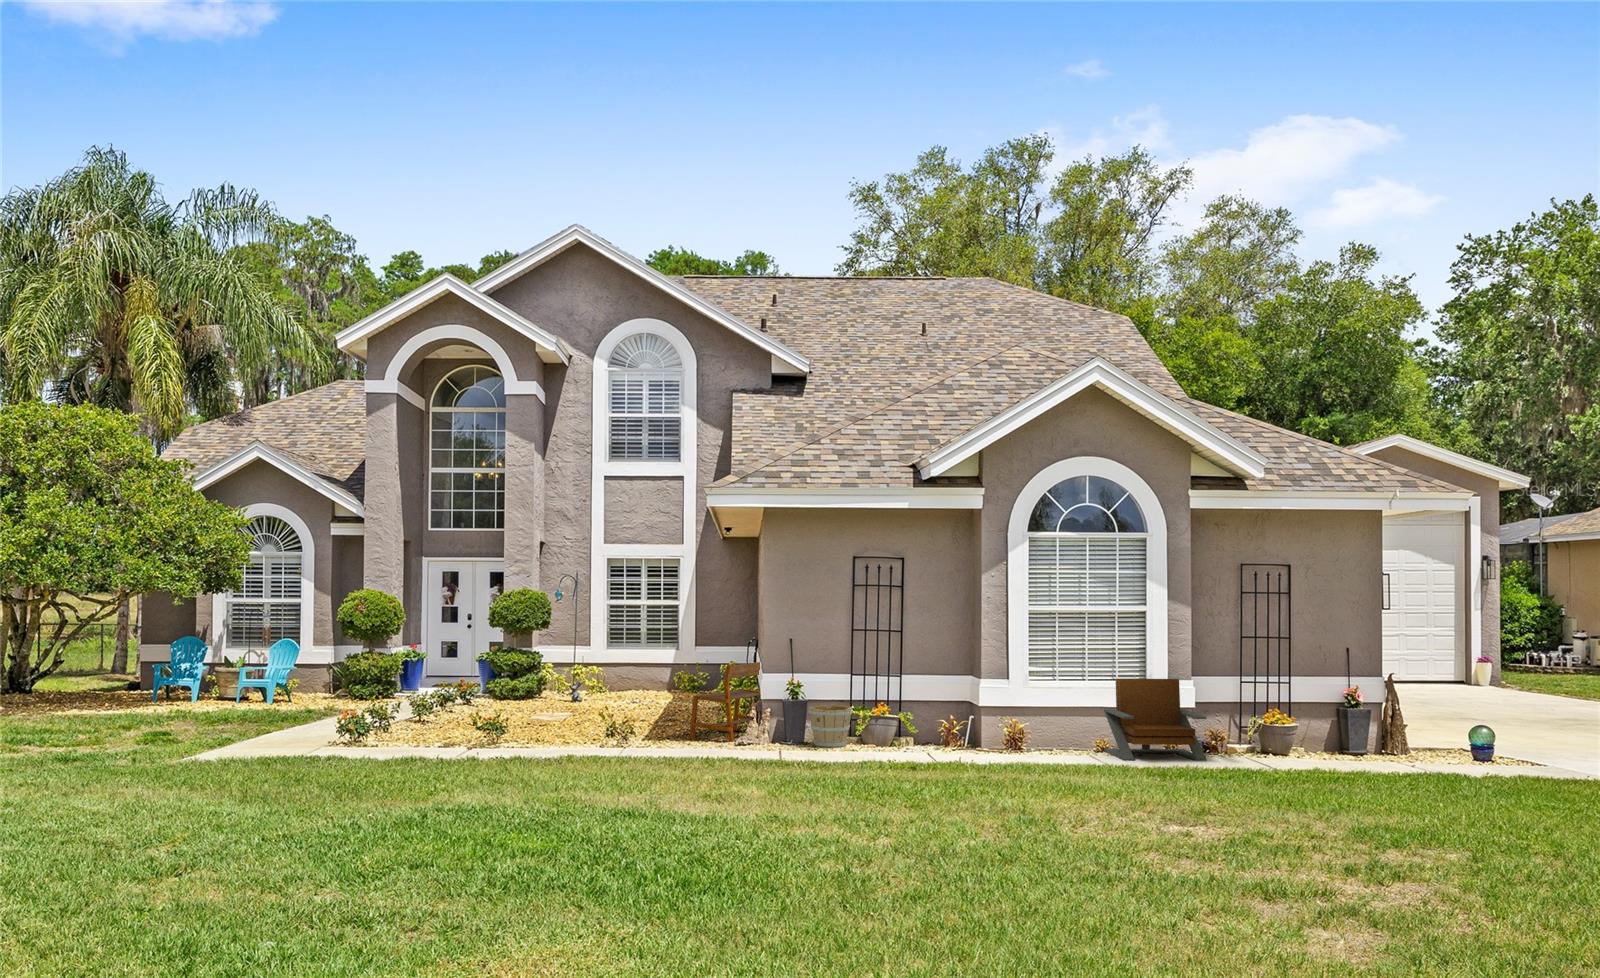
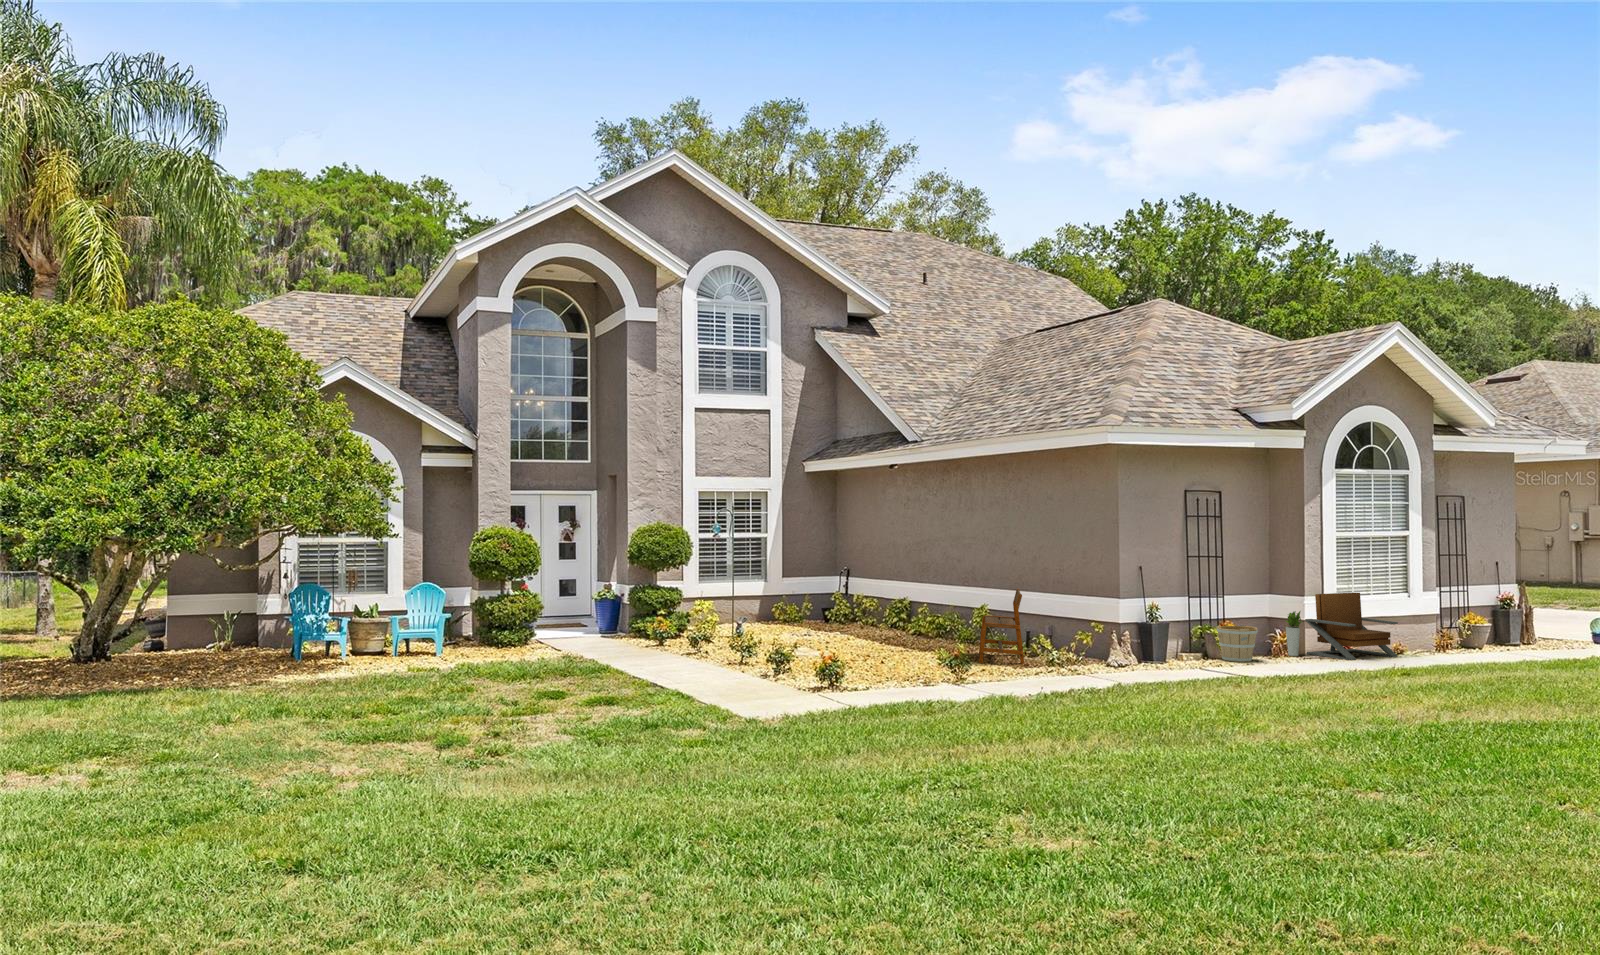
planter: none [1067,697,1091,752] -> present [1286,611,1302,656]
wooden bucket: present [808,704,853,747] -> present [1217,625,1258,662]

